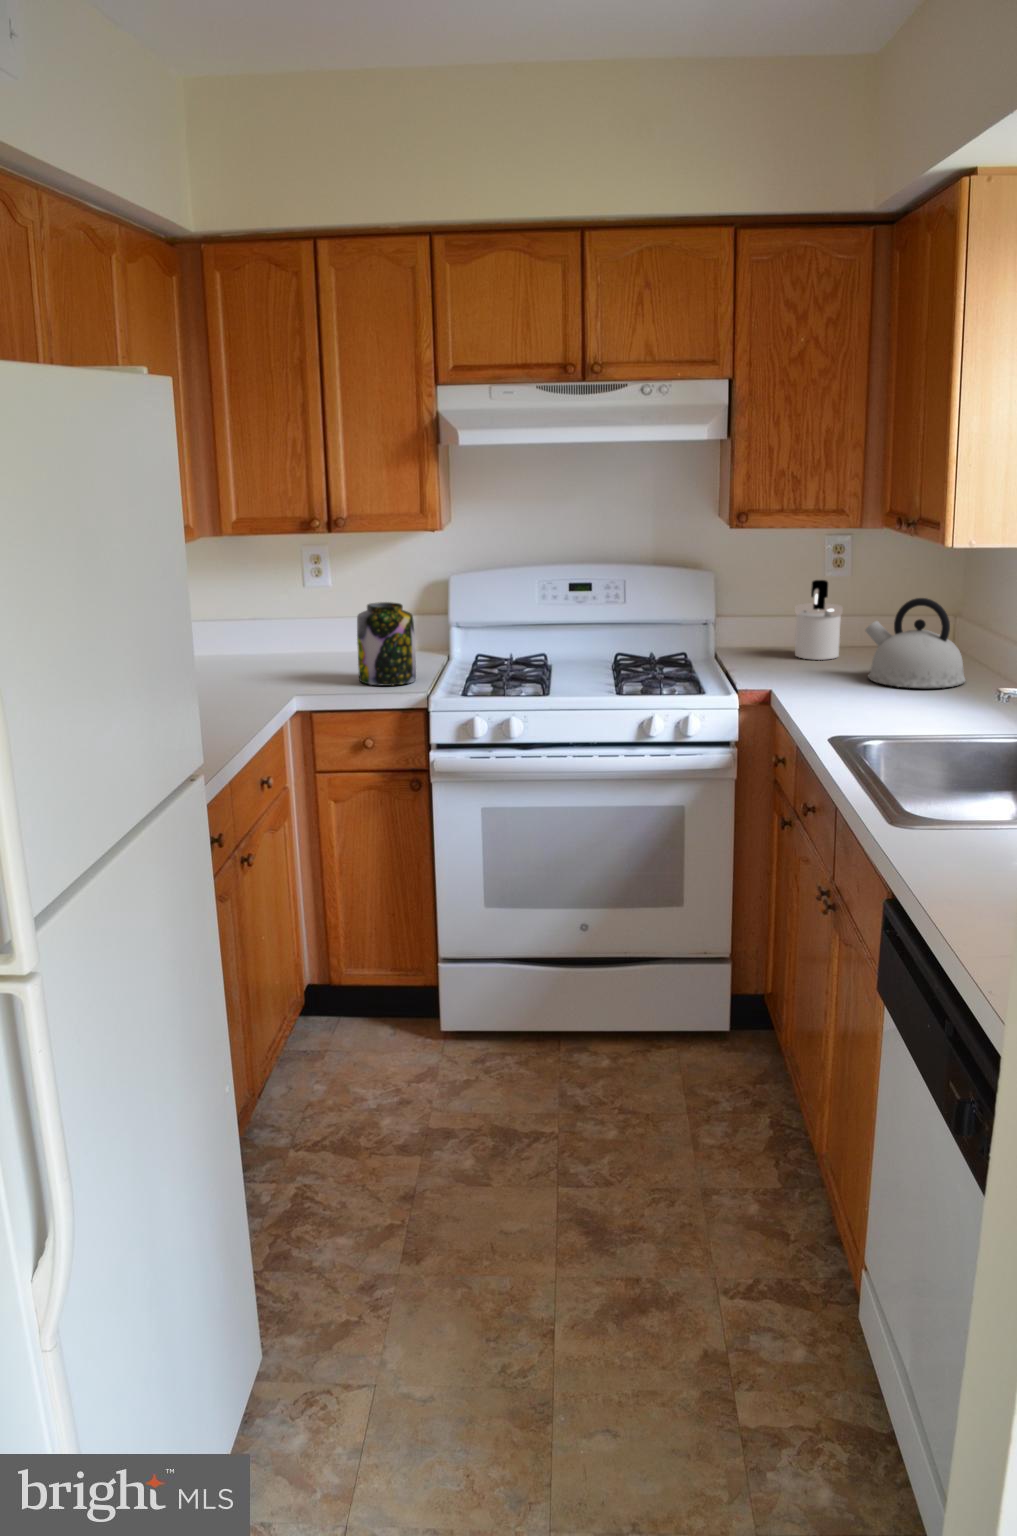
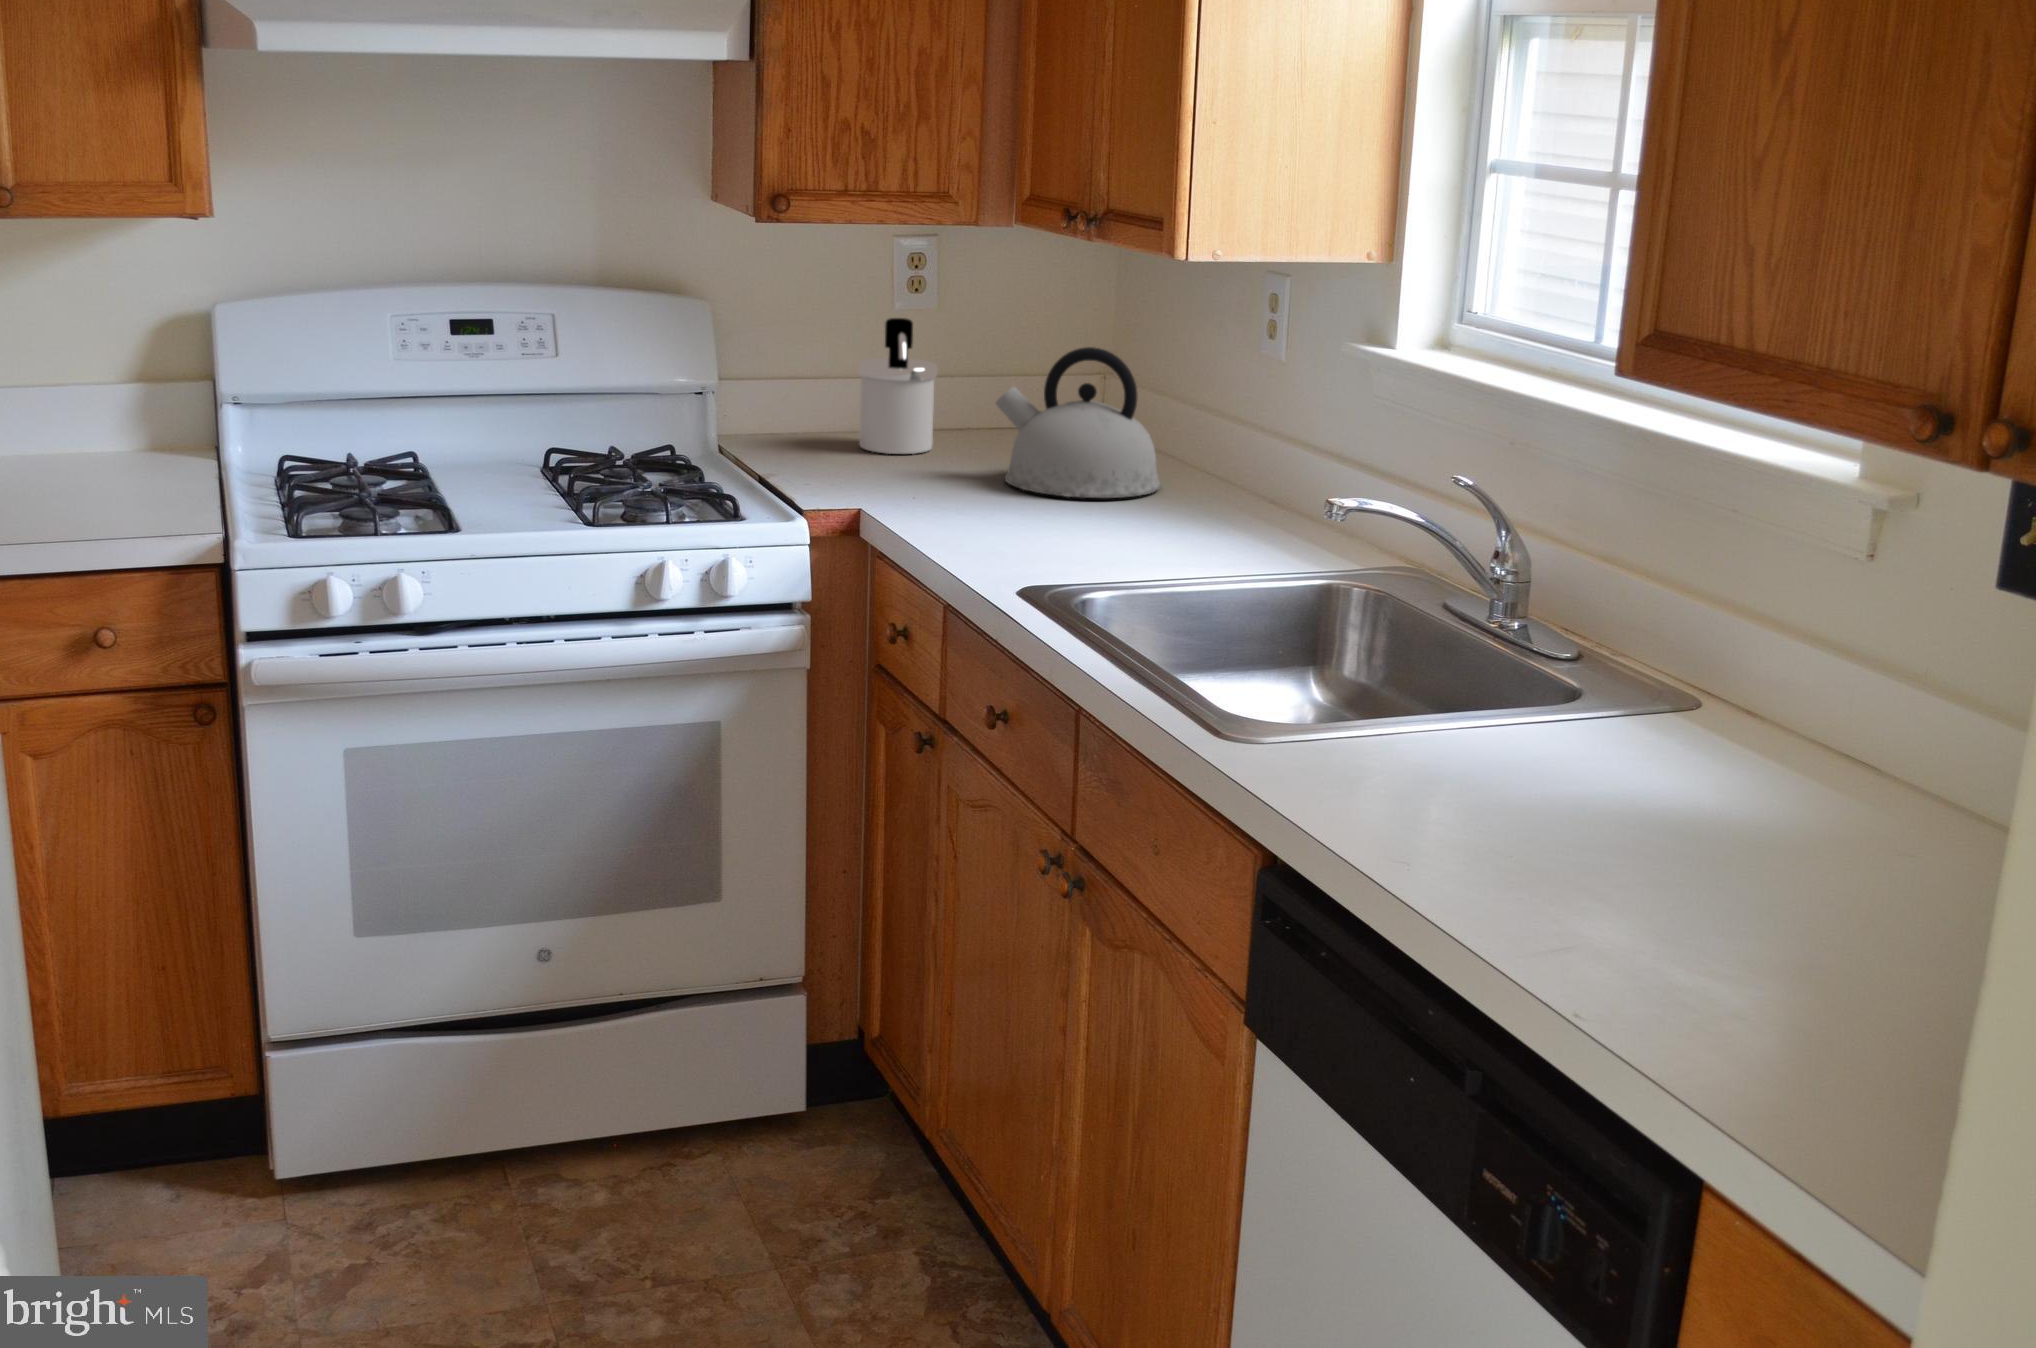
jar: present [357,602,416,686] -> none [41,355,176,521]

